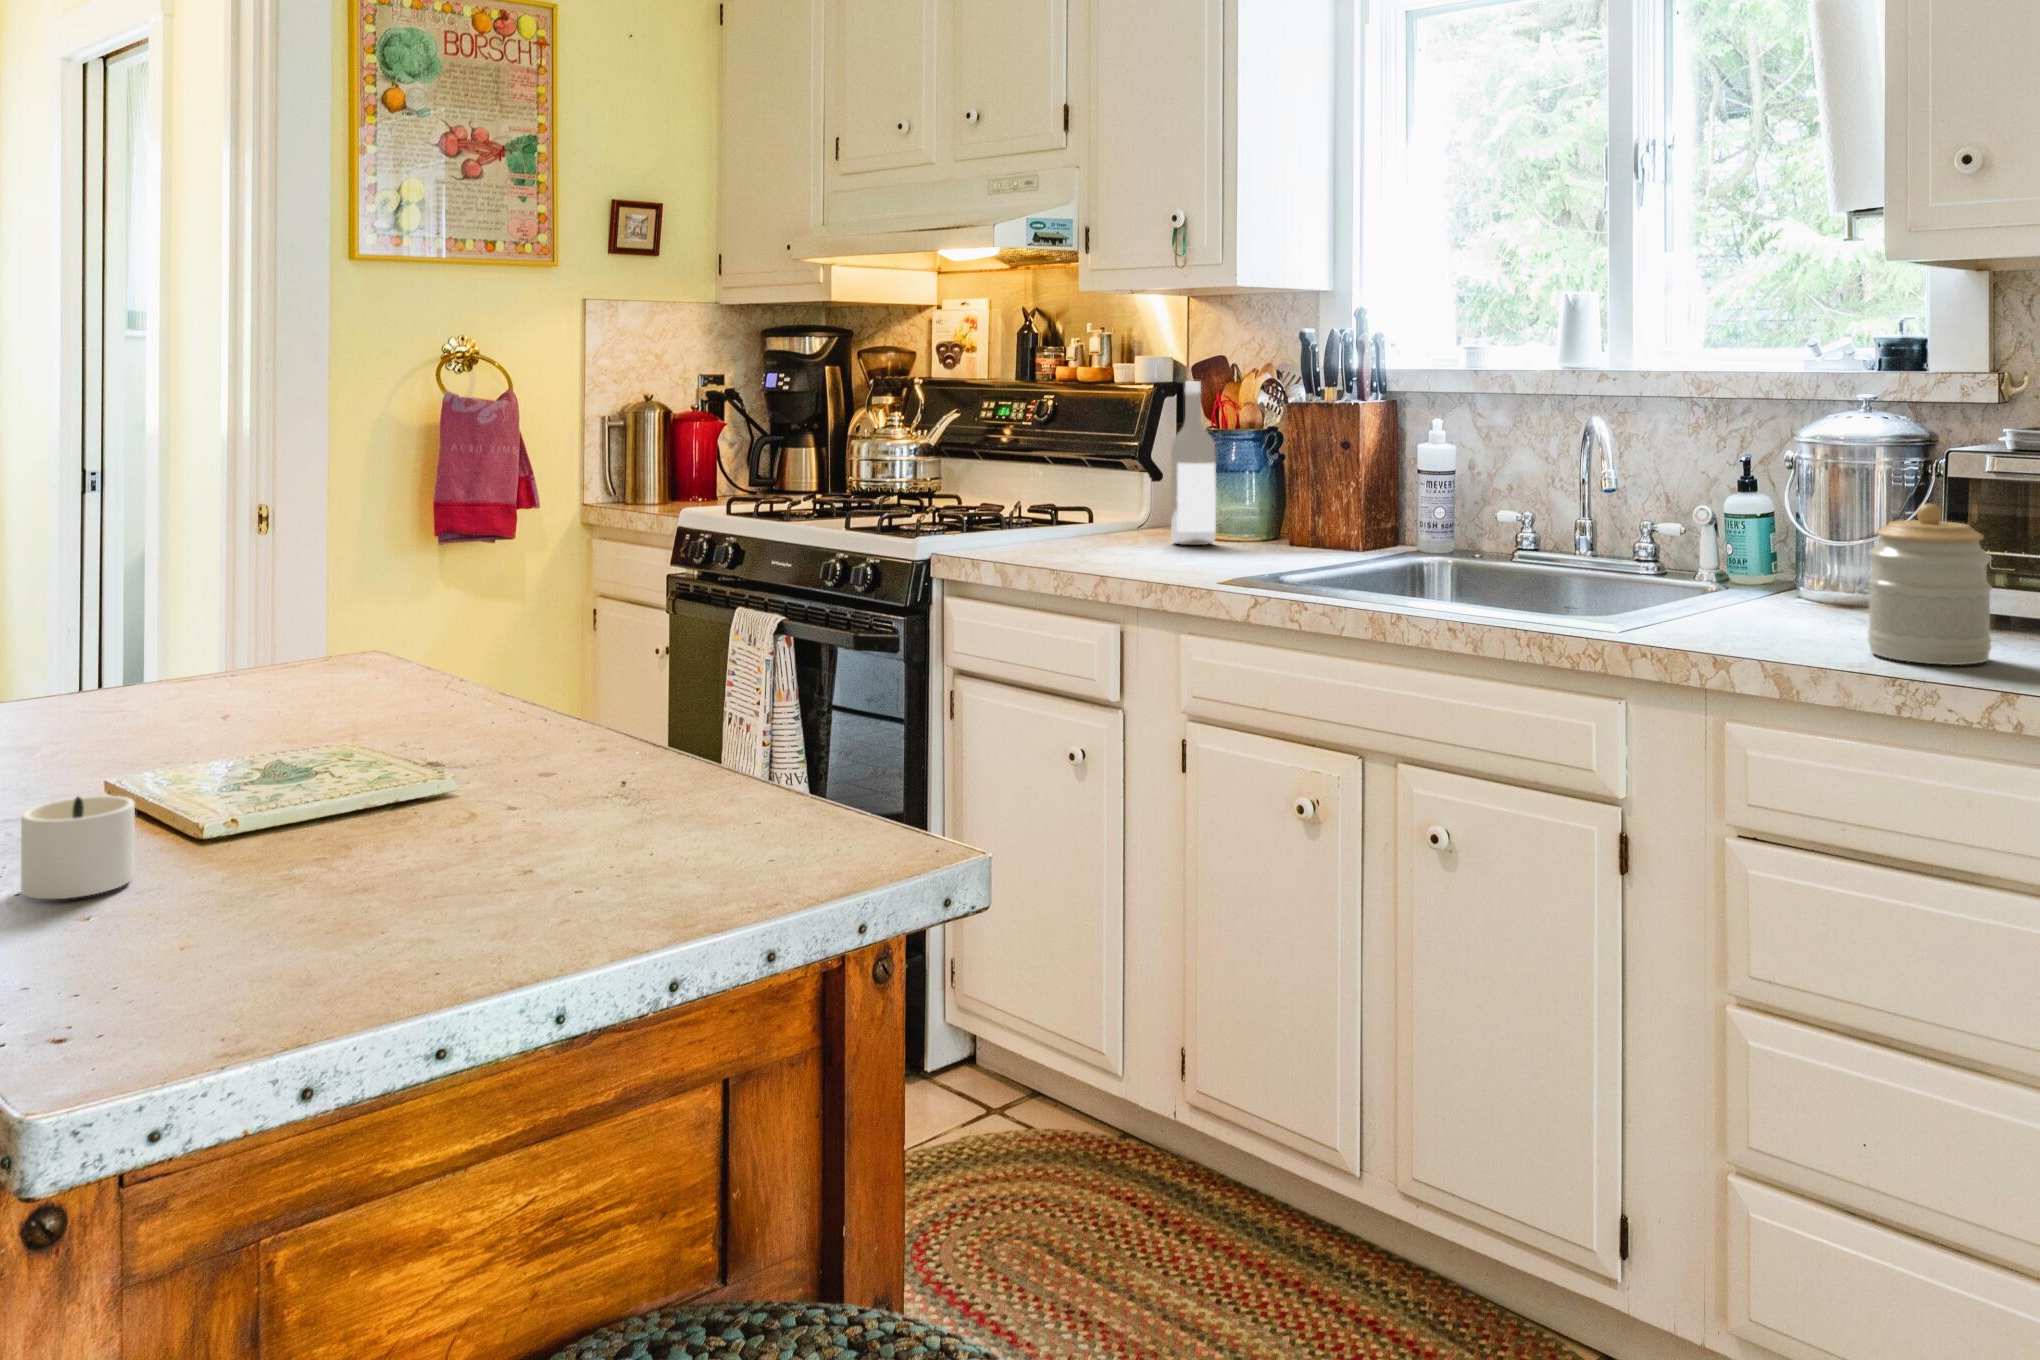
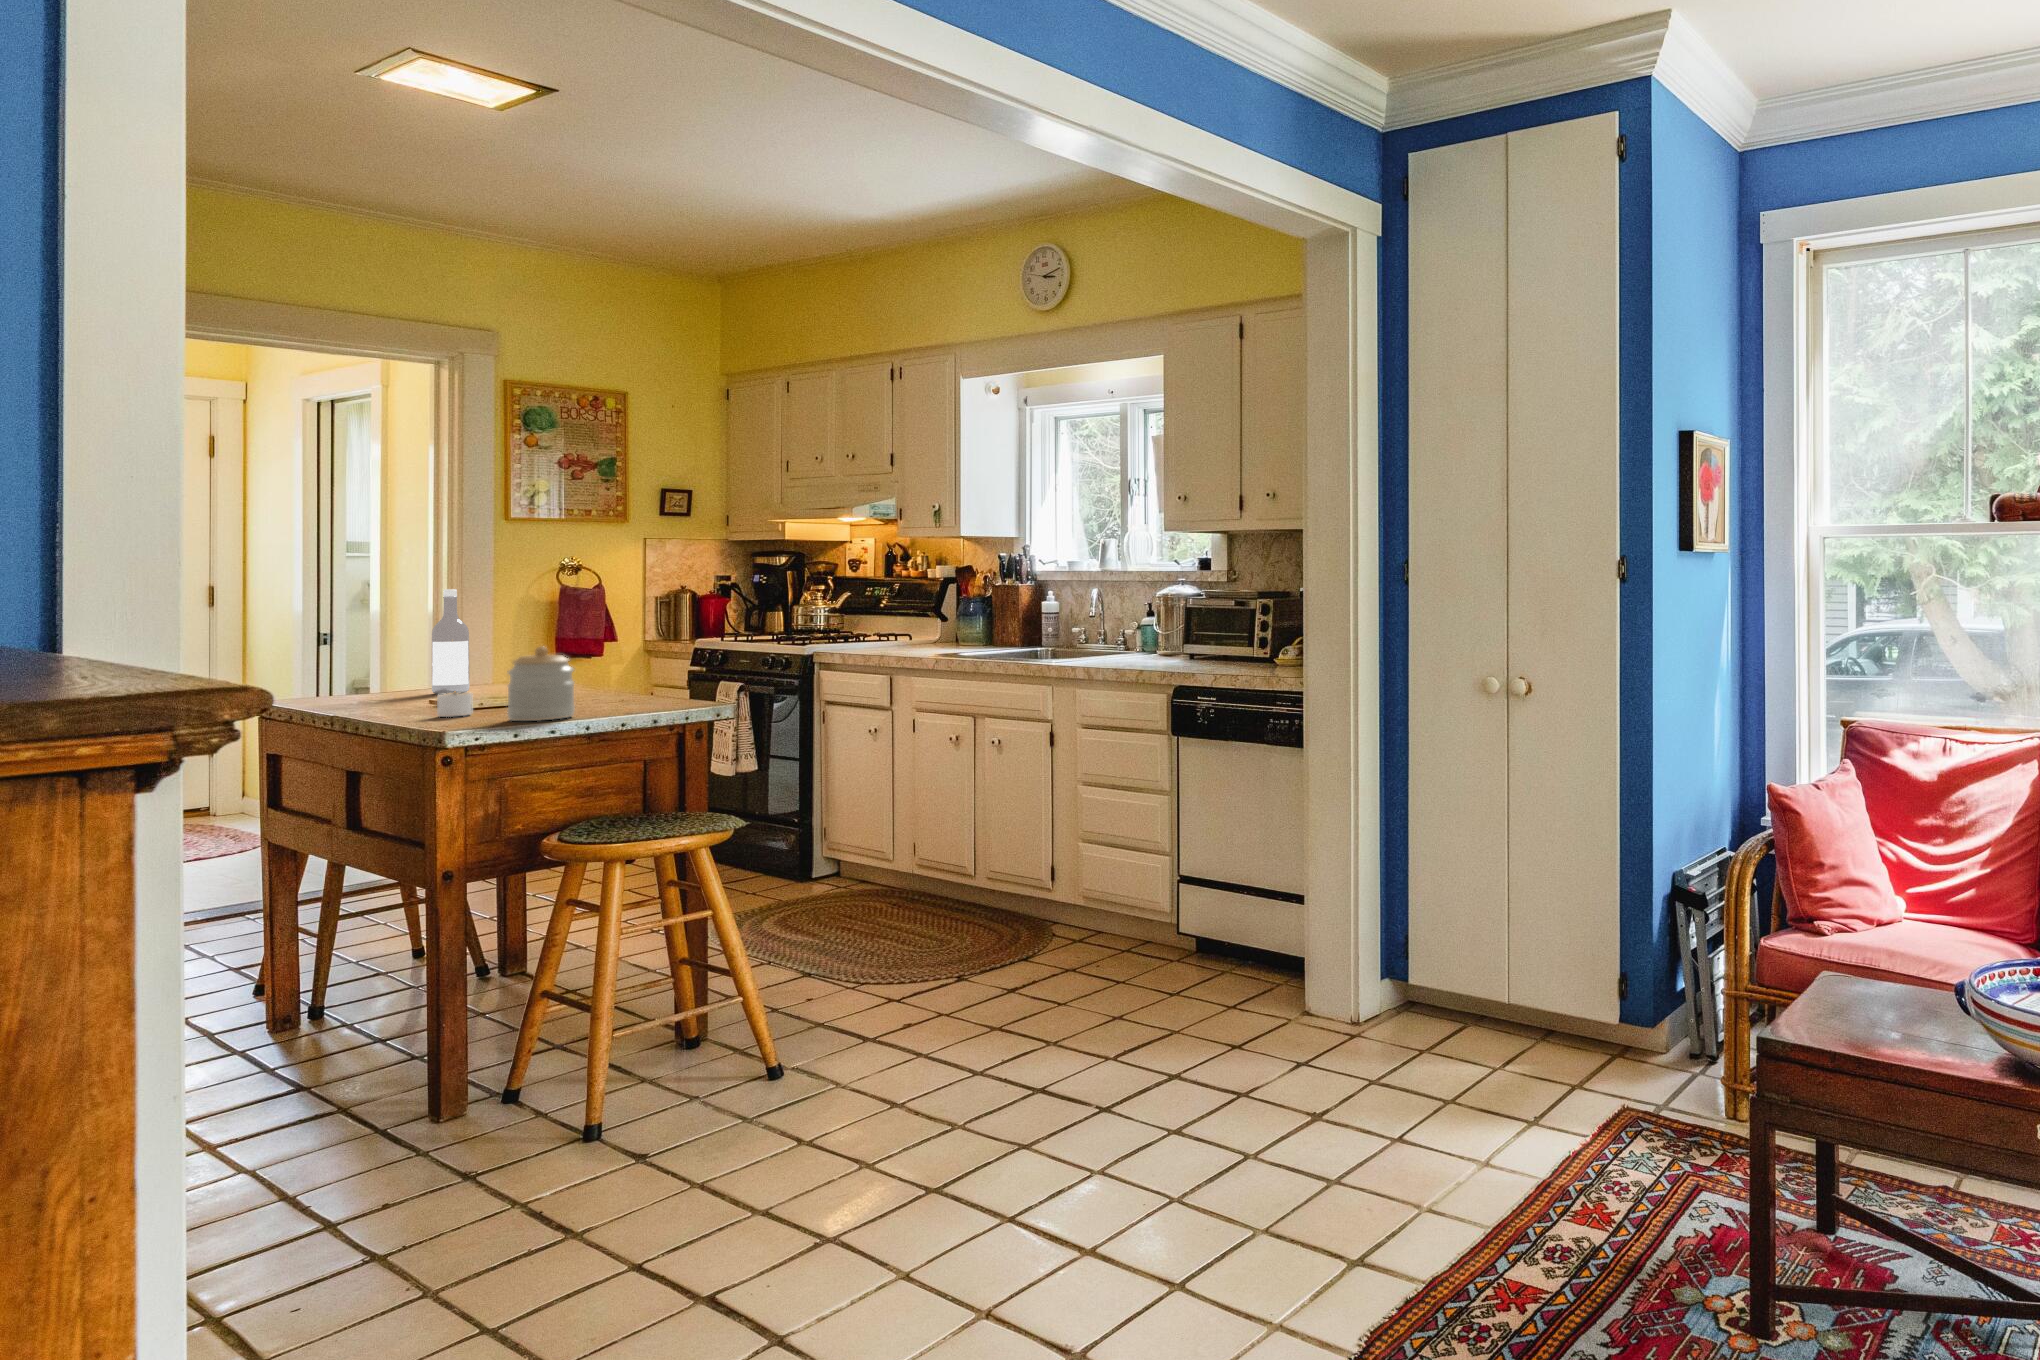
wine bottle: present [1171,381,1216,545] -> present [432,589,470,694]
jar: present [1868,504,1992,665] -> present [507,647,574,721]

